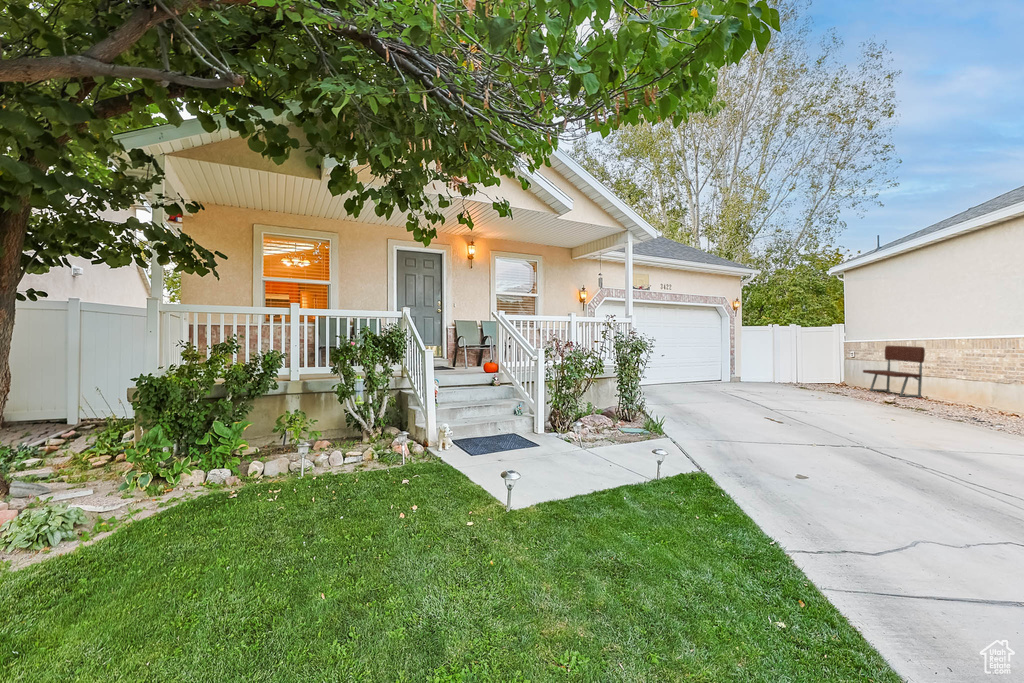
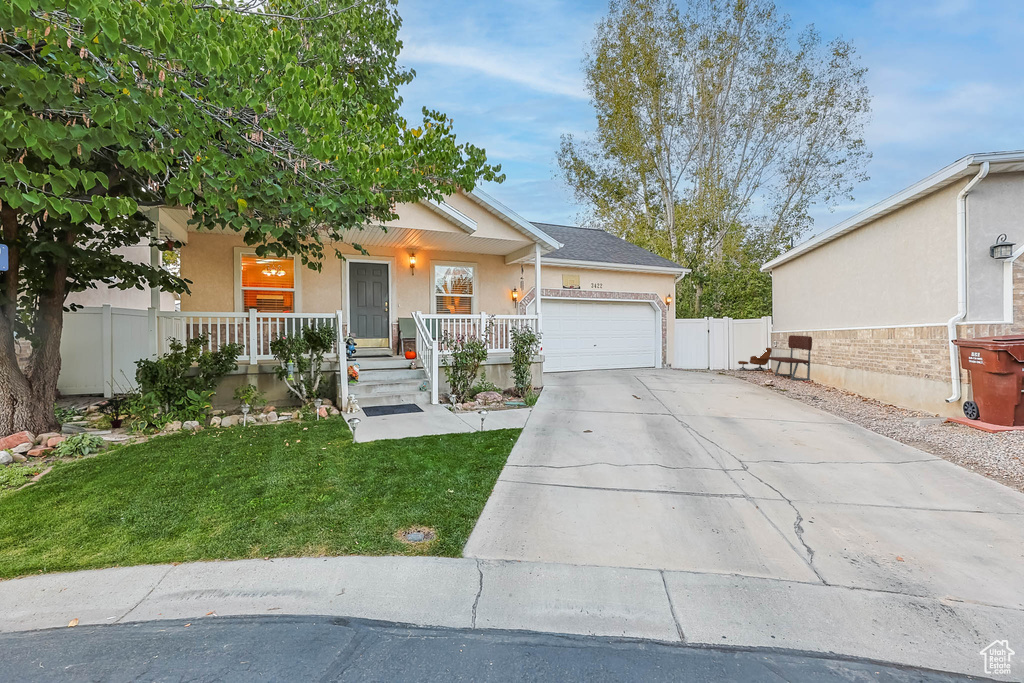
lounge chair: none [814,359,854,385] -> present [738,348,772,370]
potted plant: none [68,433,129,482] -> present [97,398,131,428]

